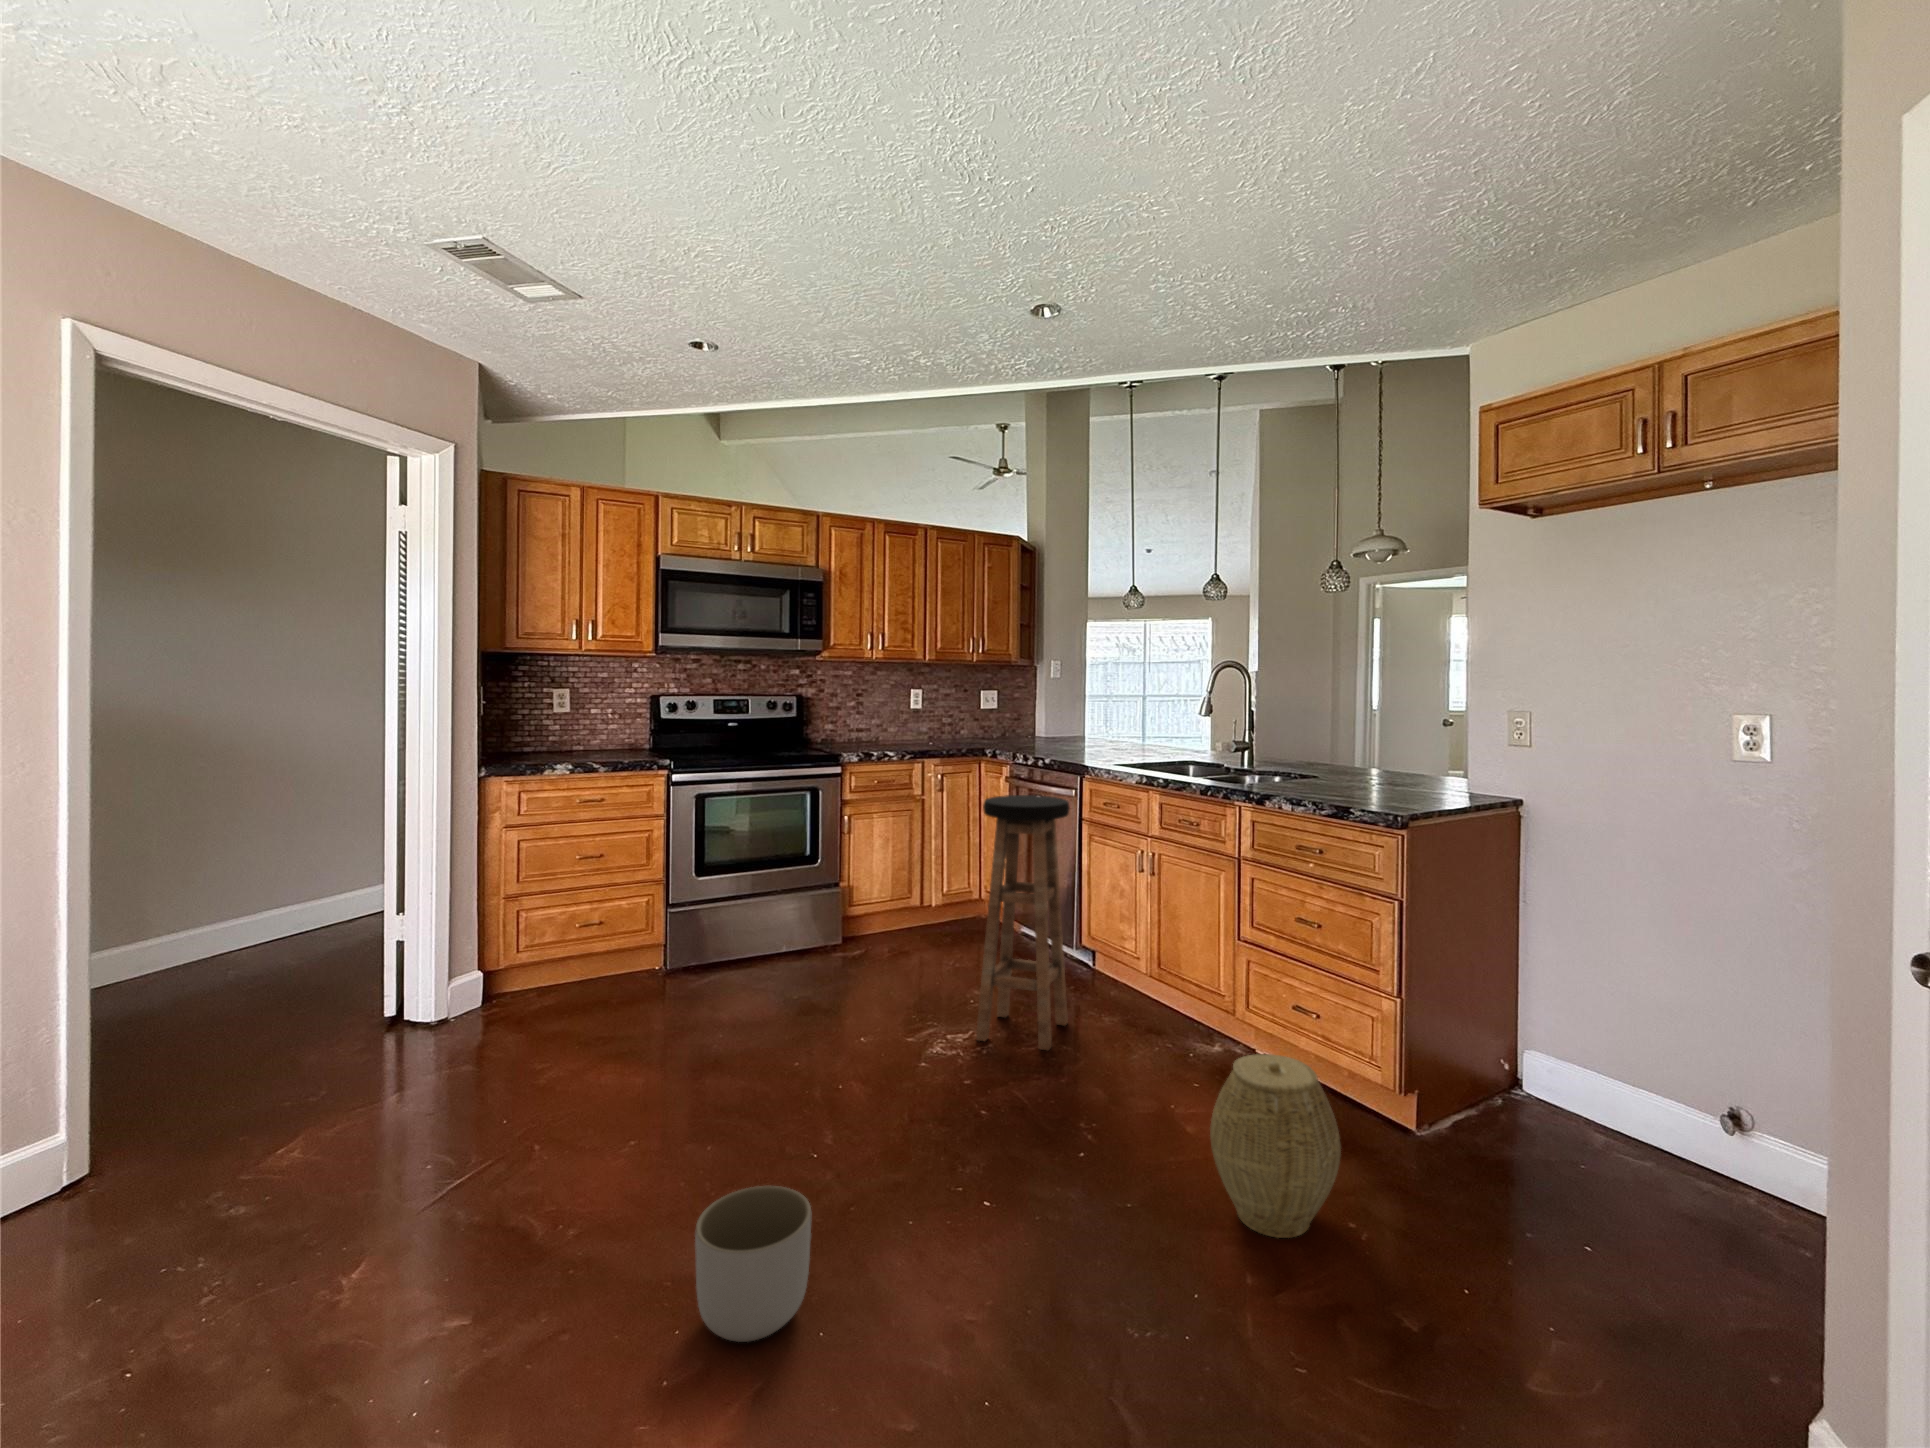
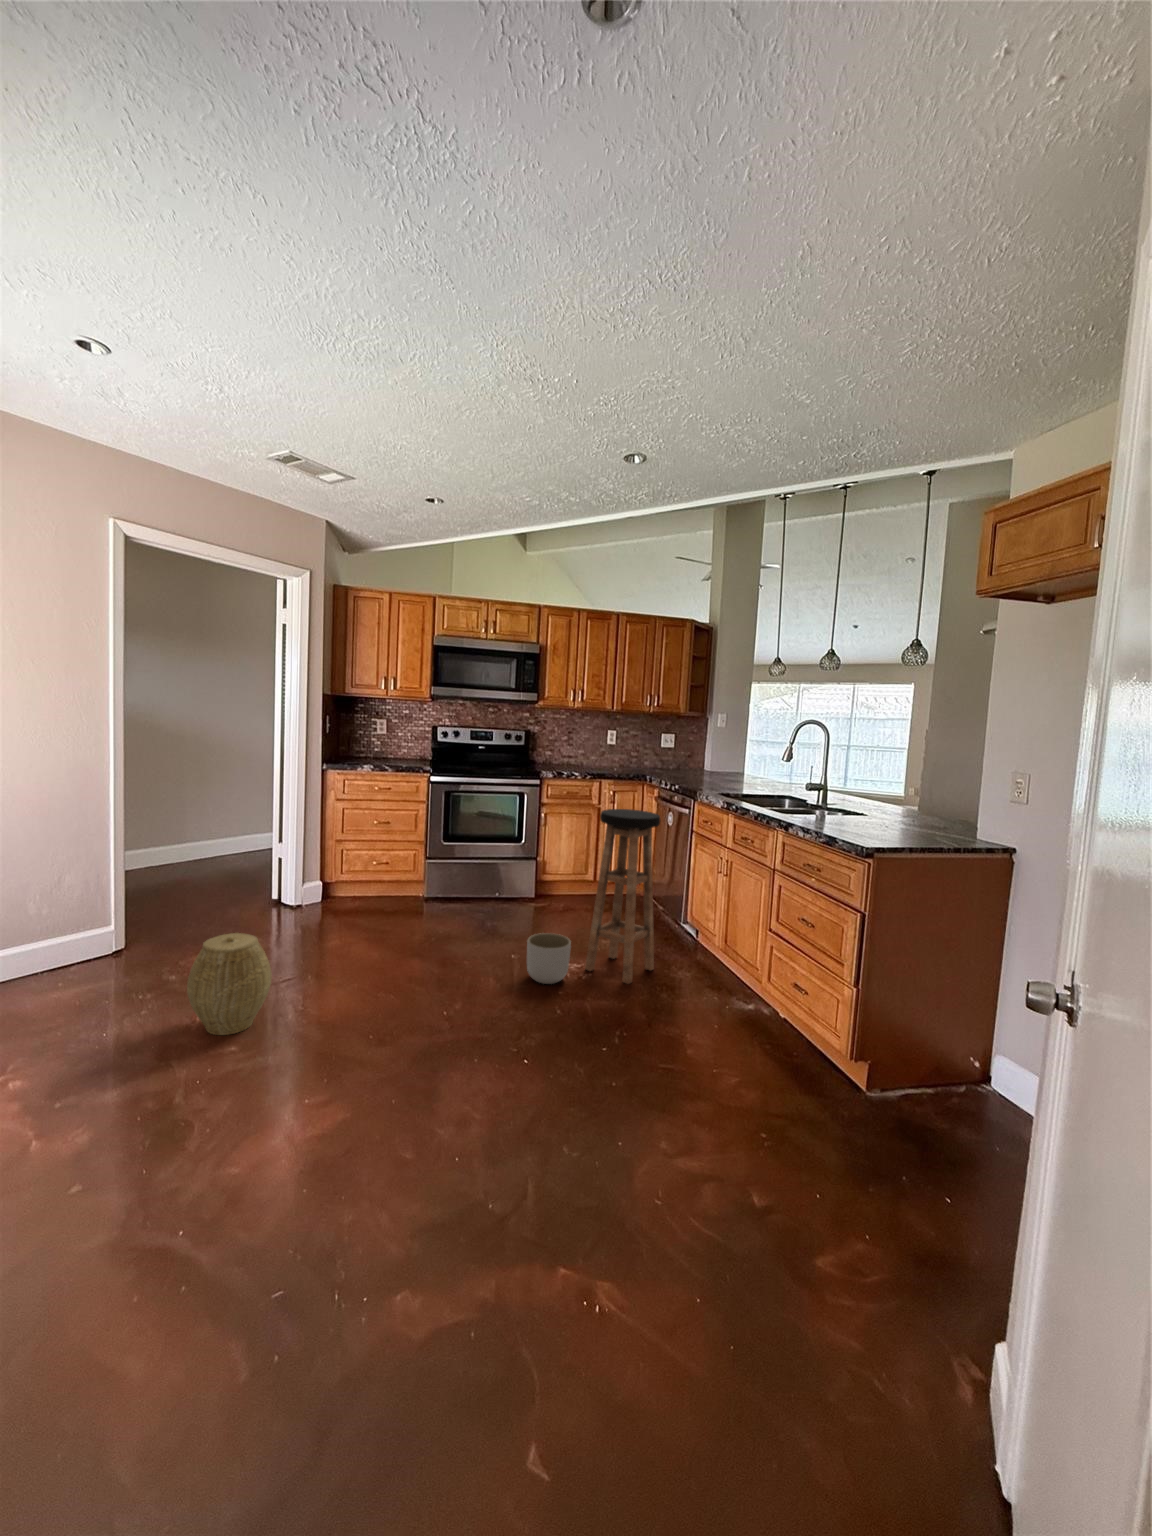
woven basket: present [1210,1054,1341,1238] -> present [187,933,271,1035]
planter: present [695,1186,811,1342] -> present [527,933,571,984]

